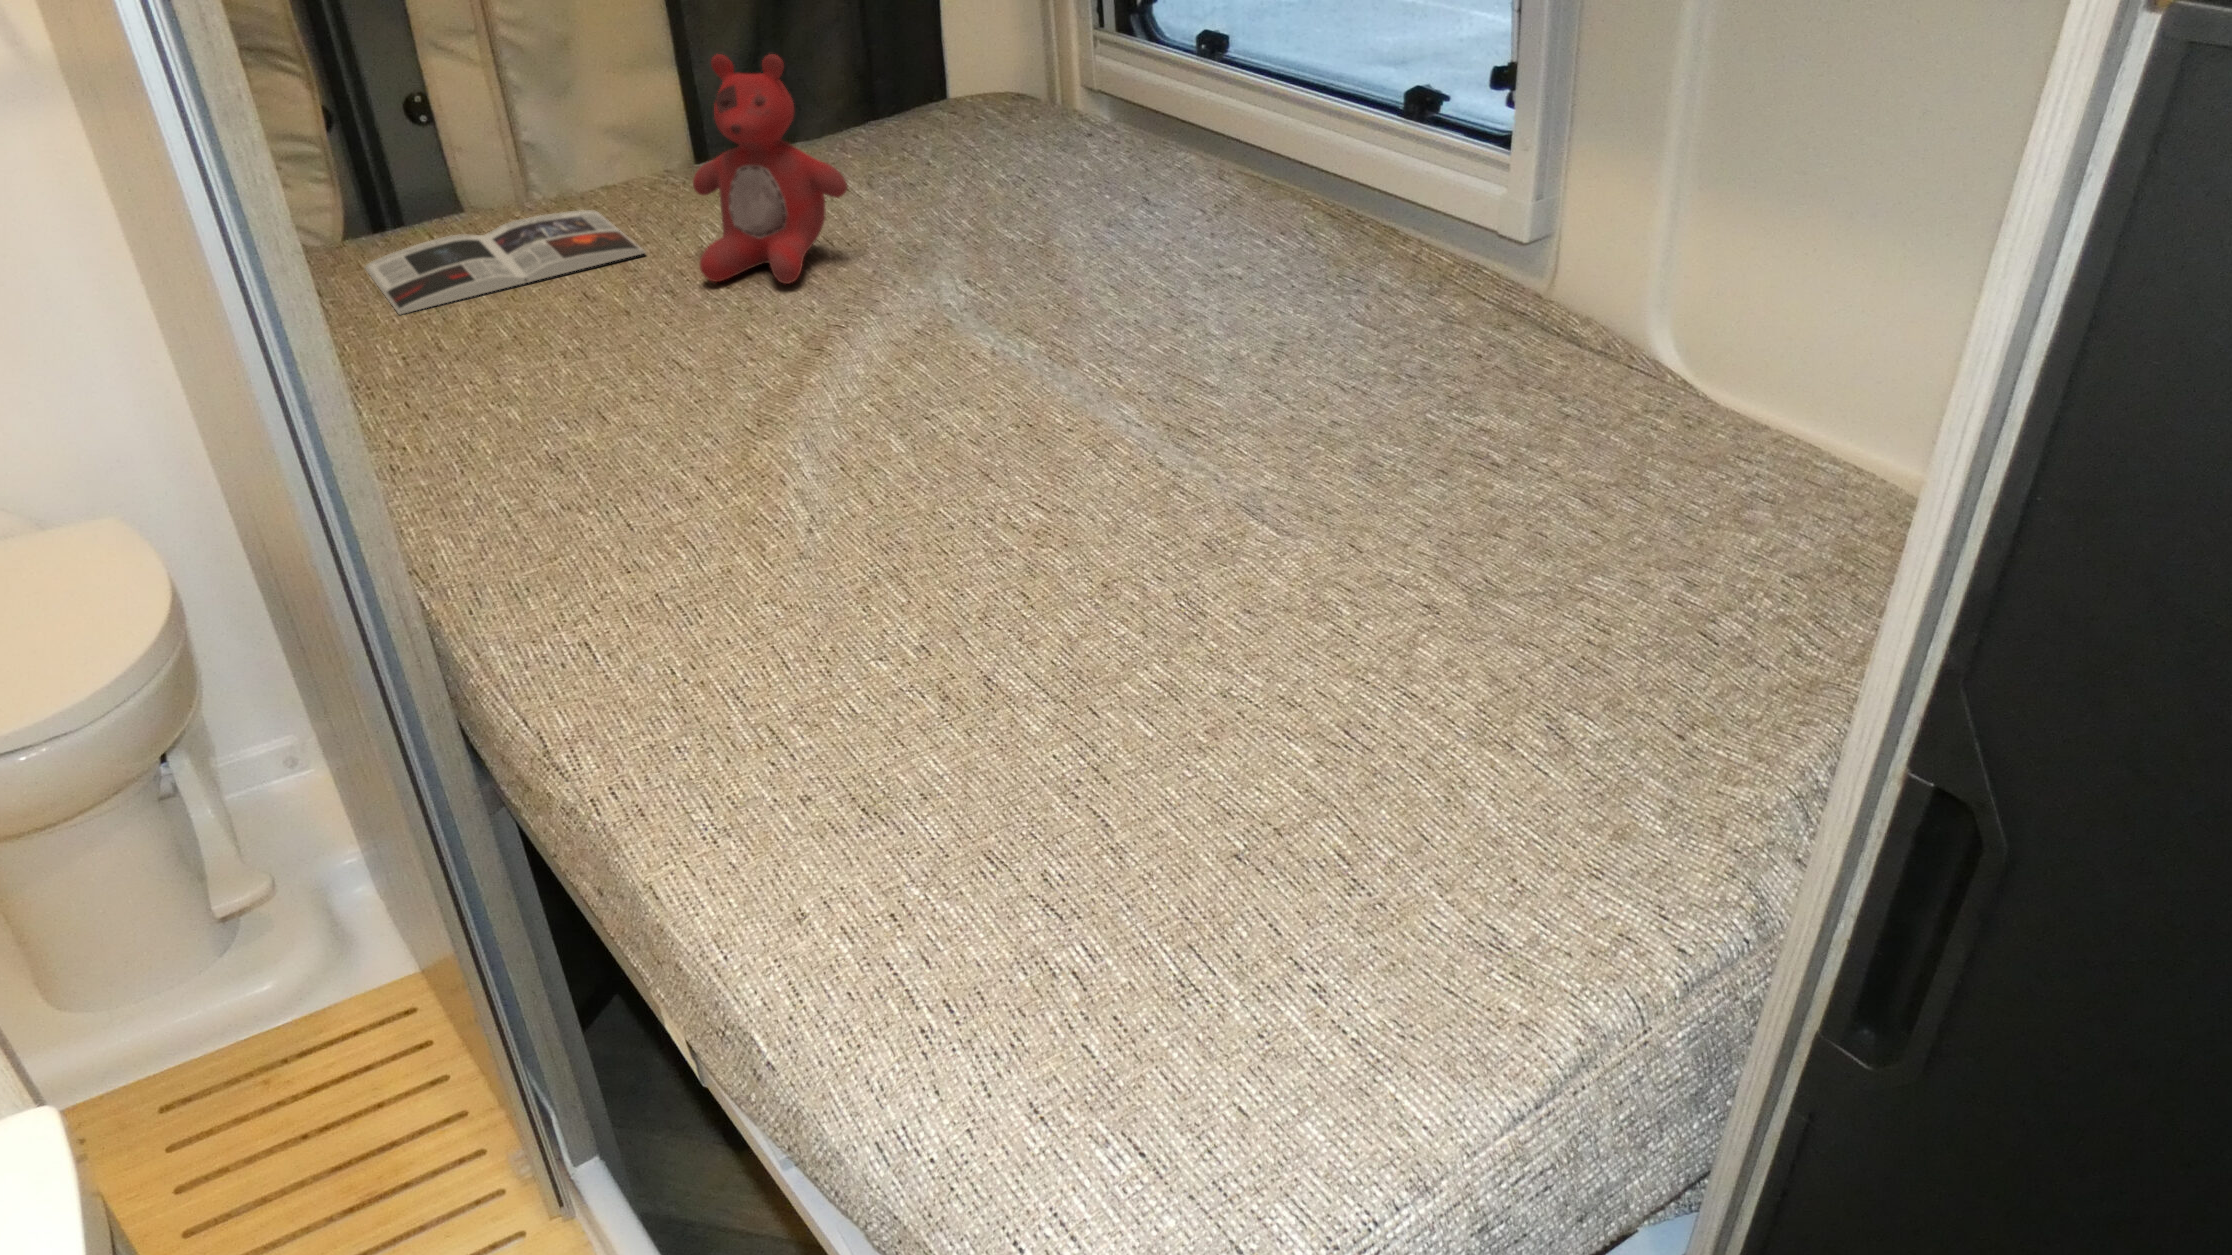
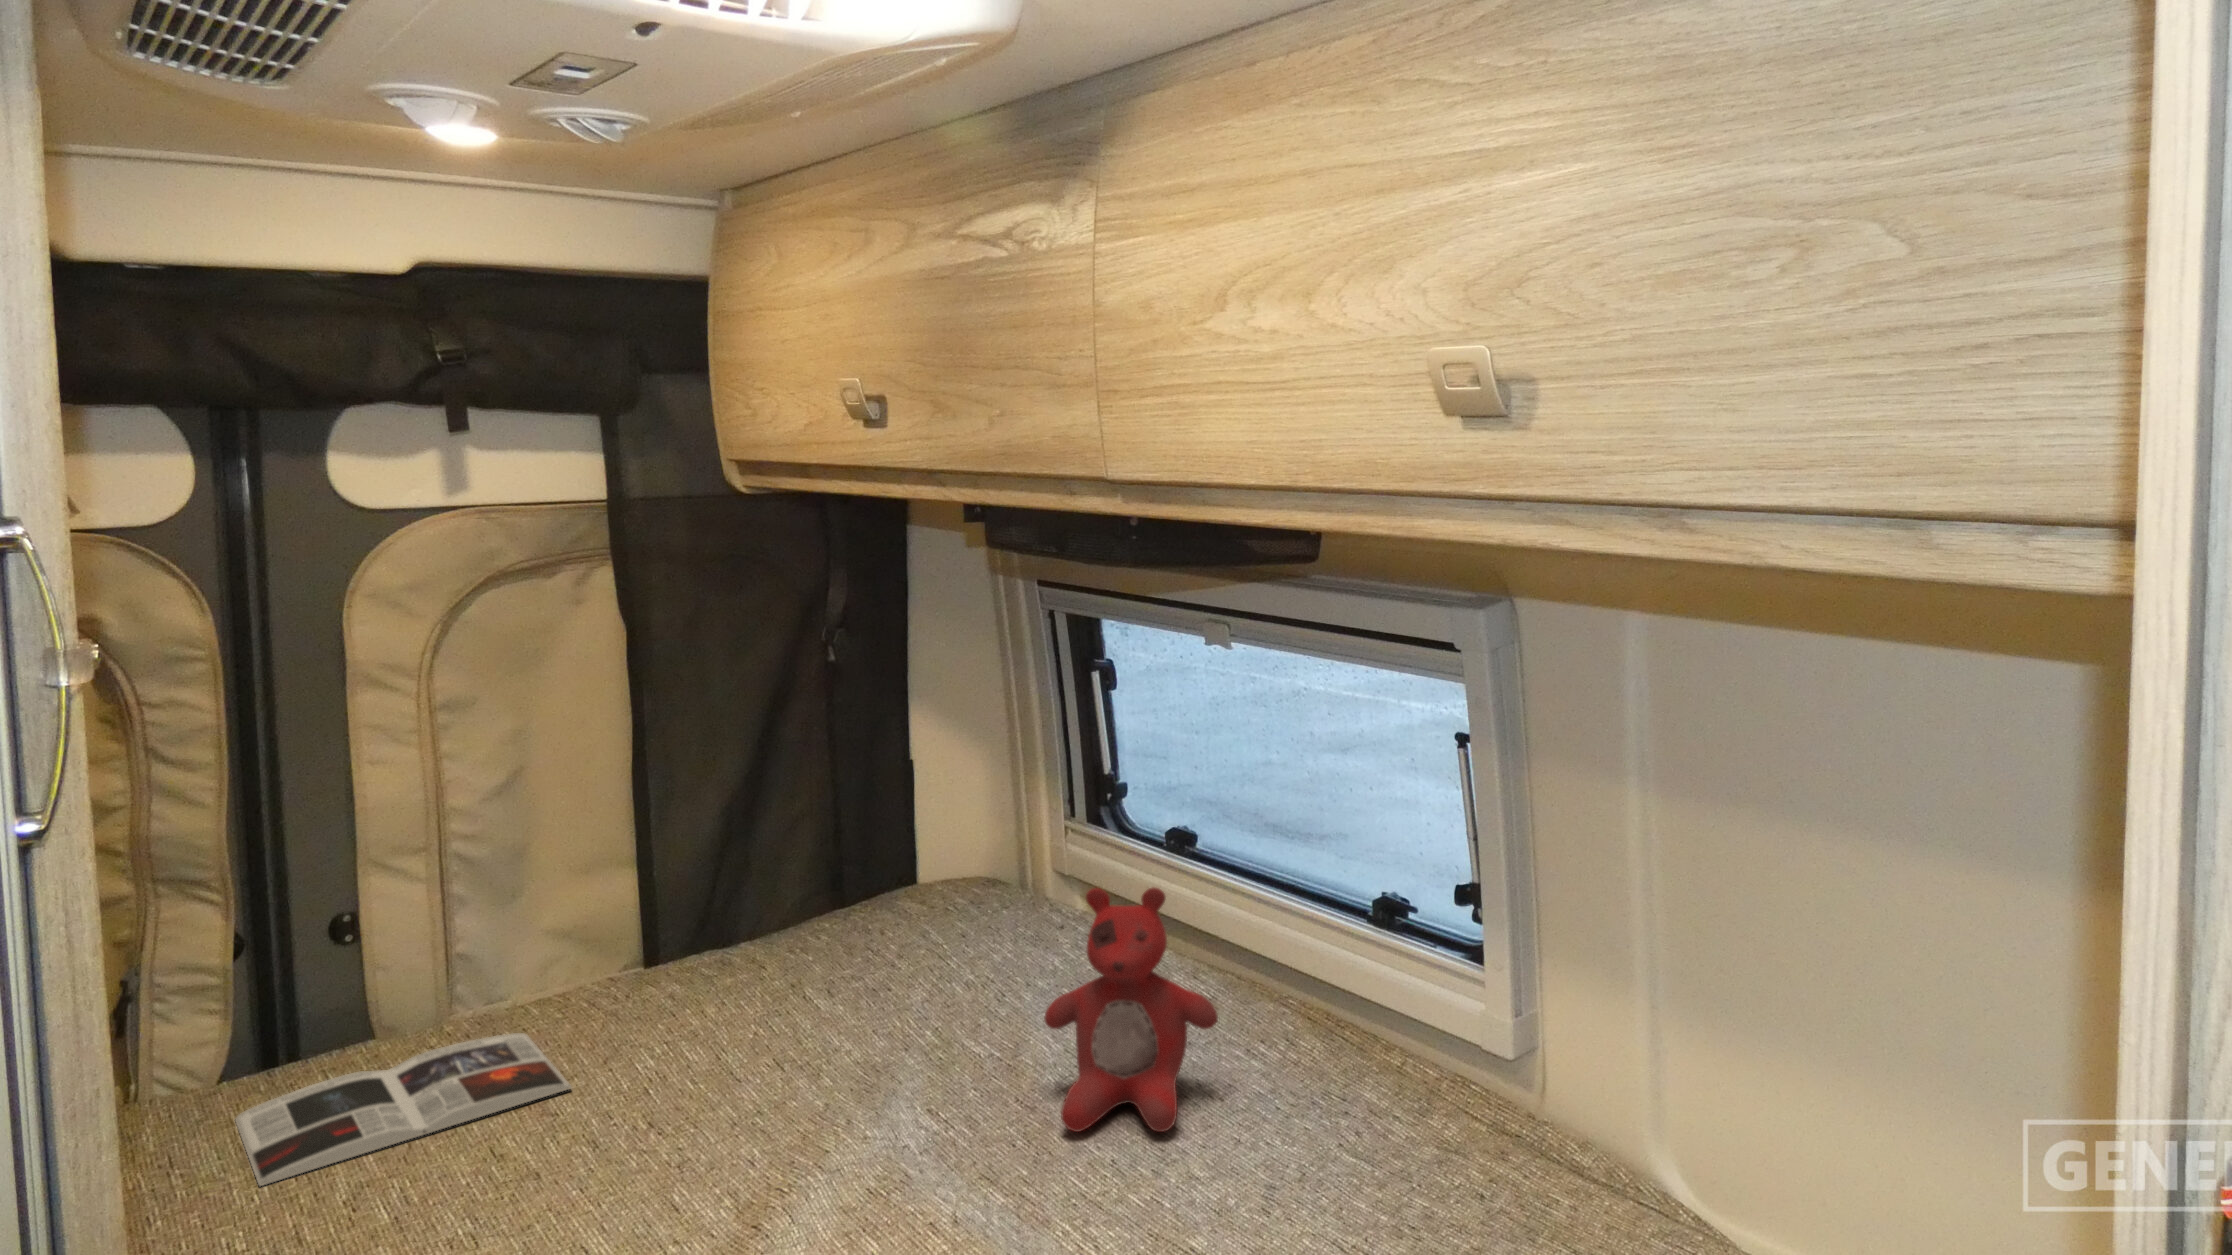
stuffed bear: present [693,54,847,284] -> present [1044,888,1218,1132]

